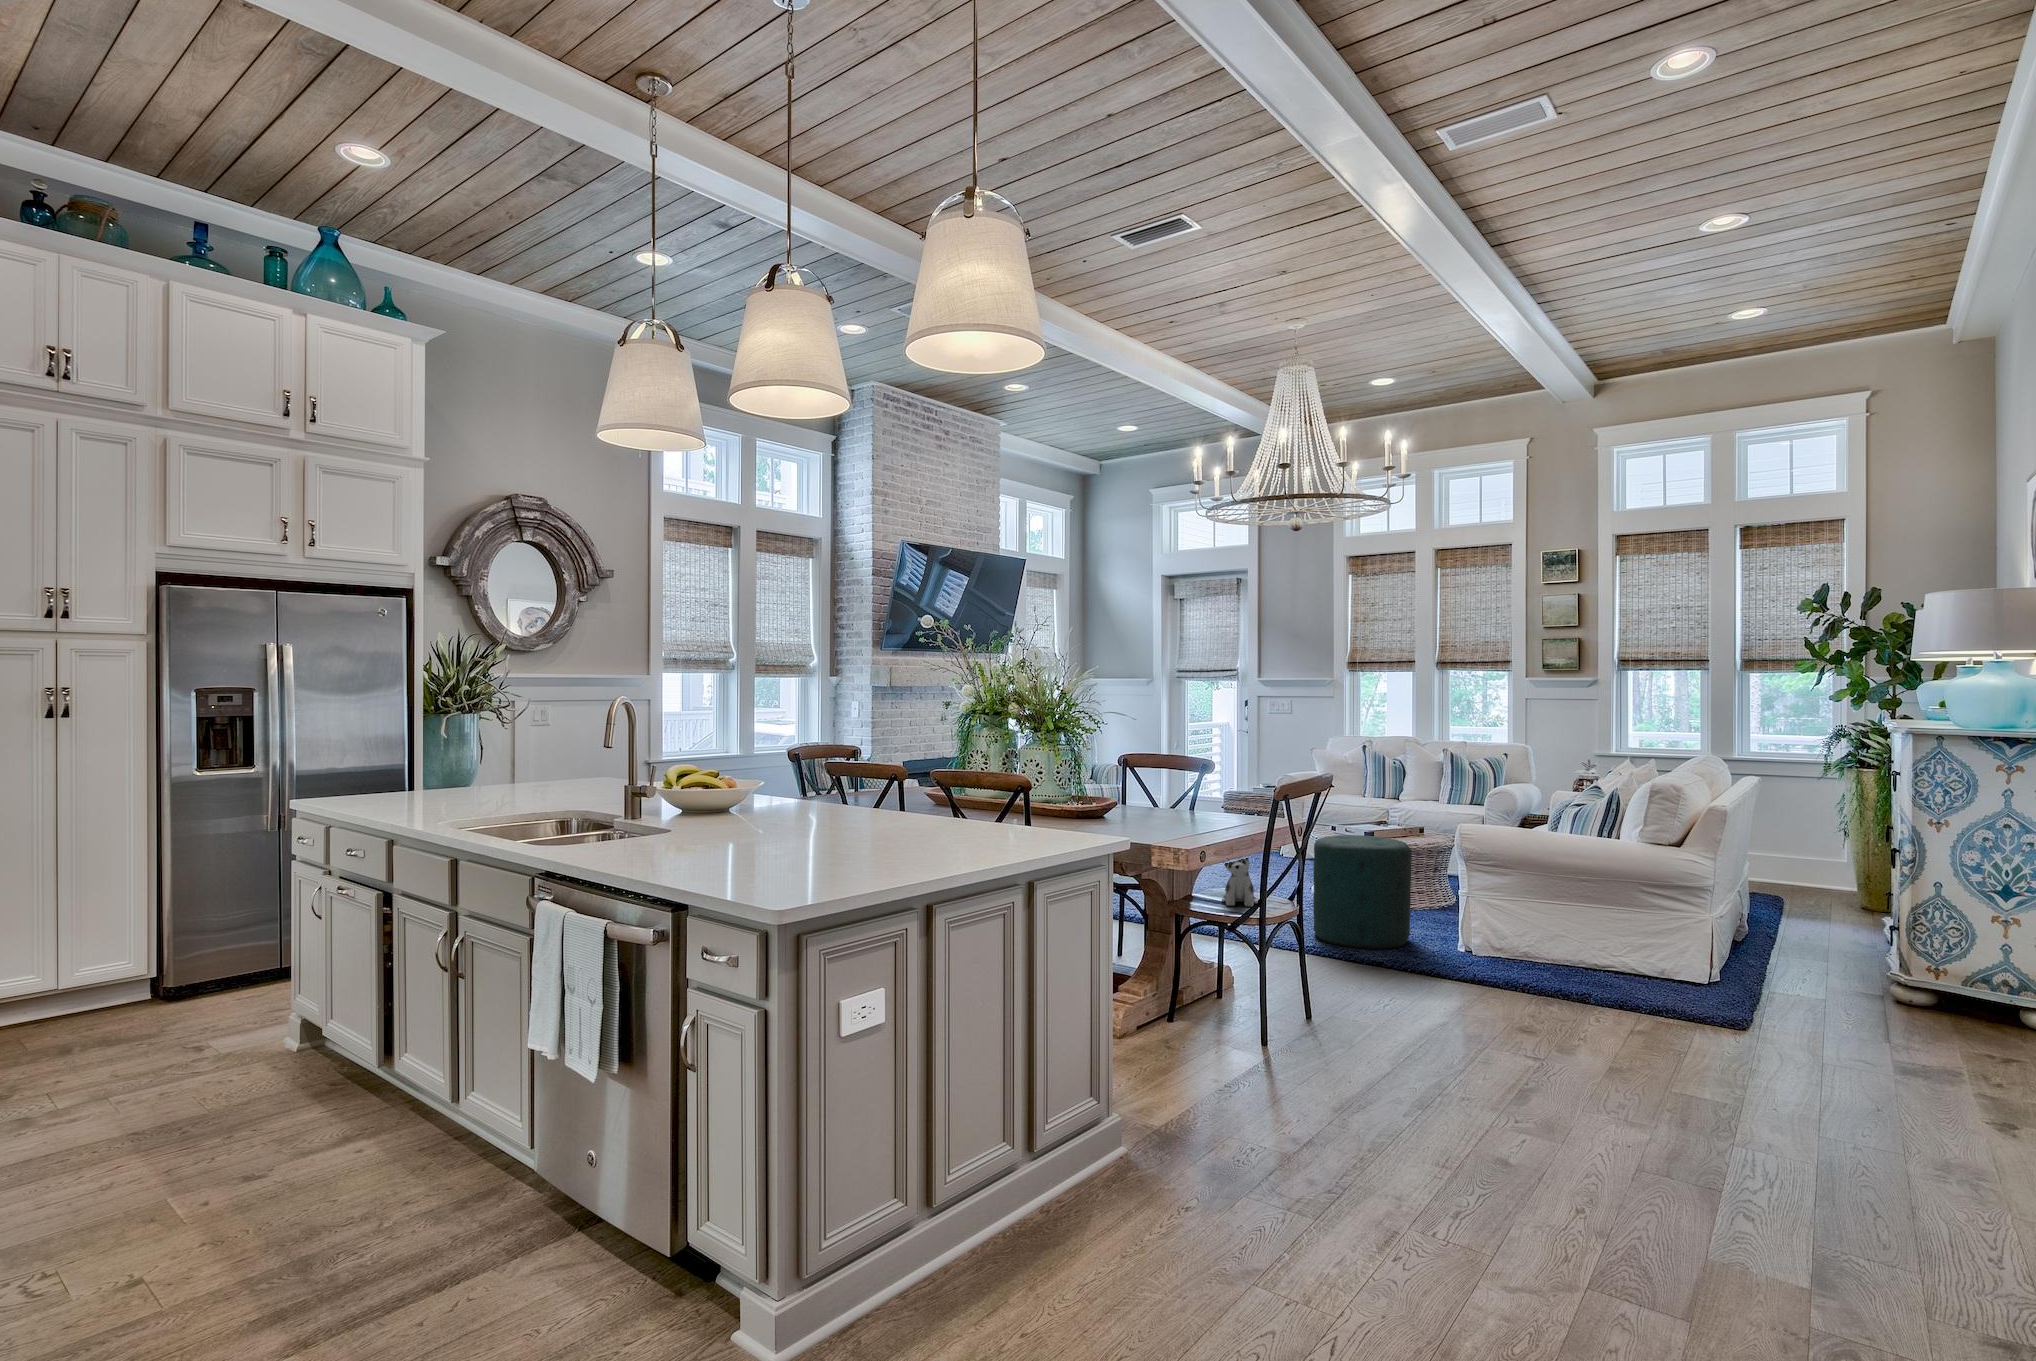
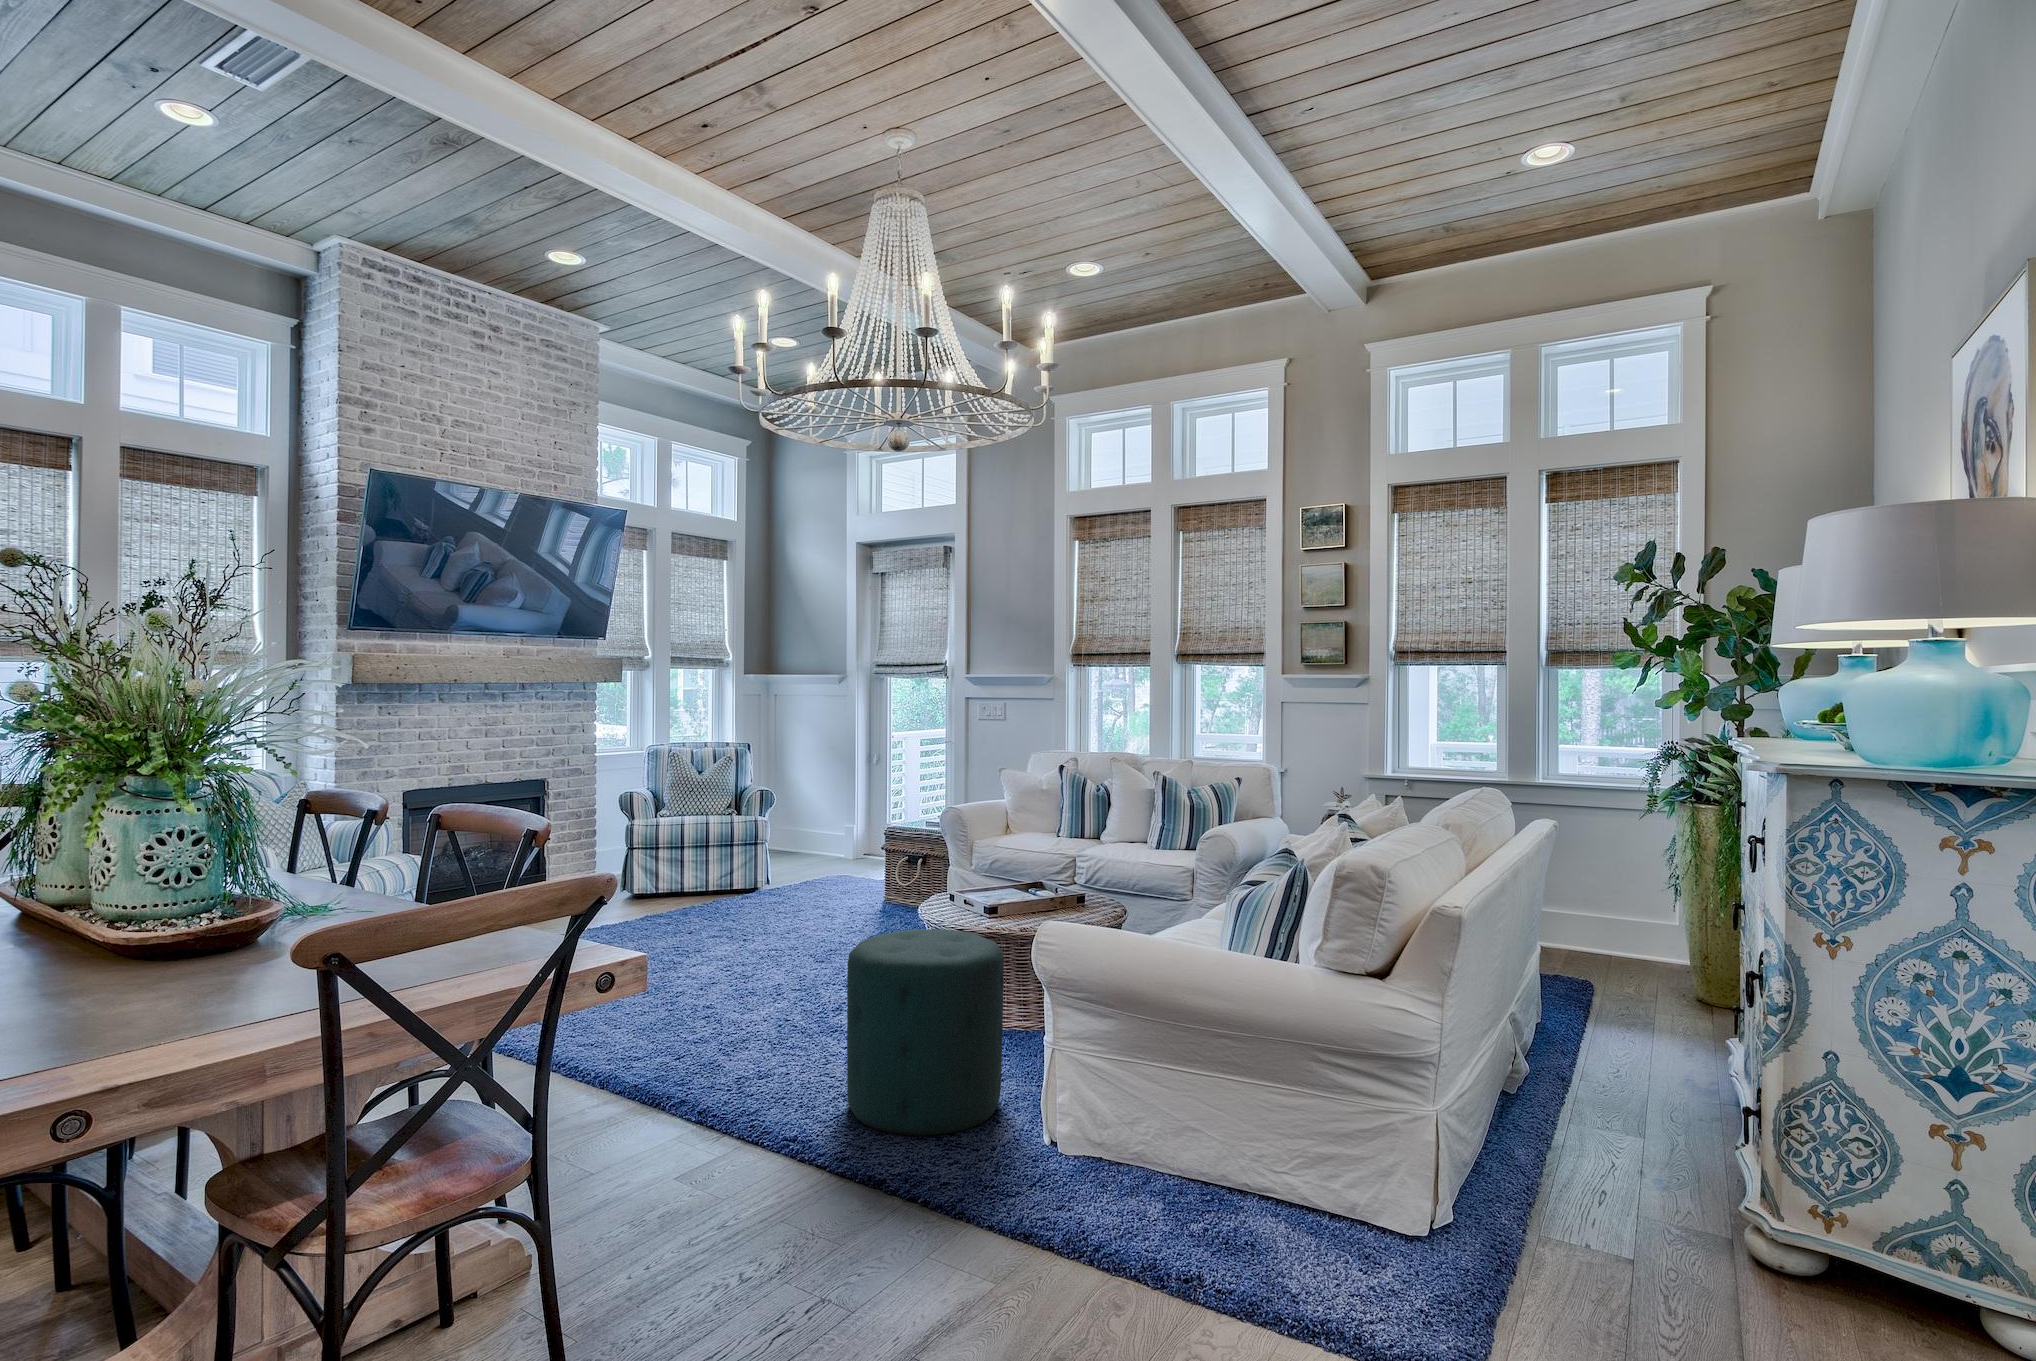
plush toy: present [1222,858,1258,907] -> none [771,937,828,1032]

